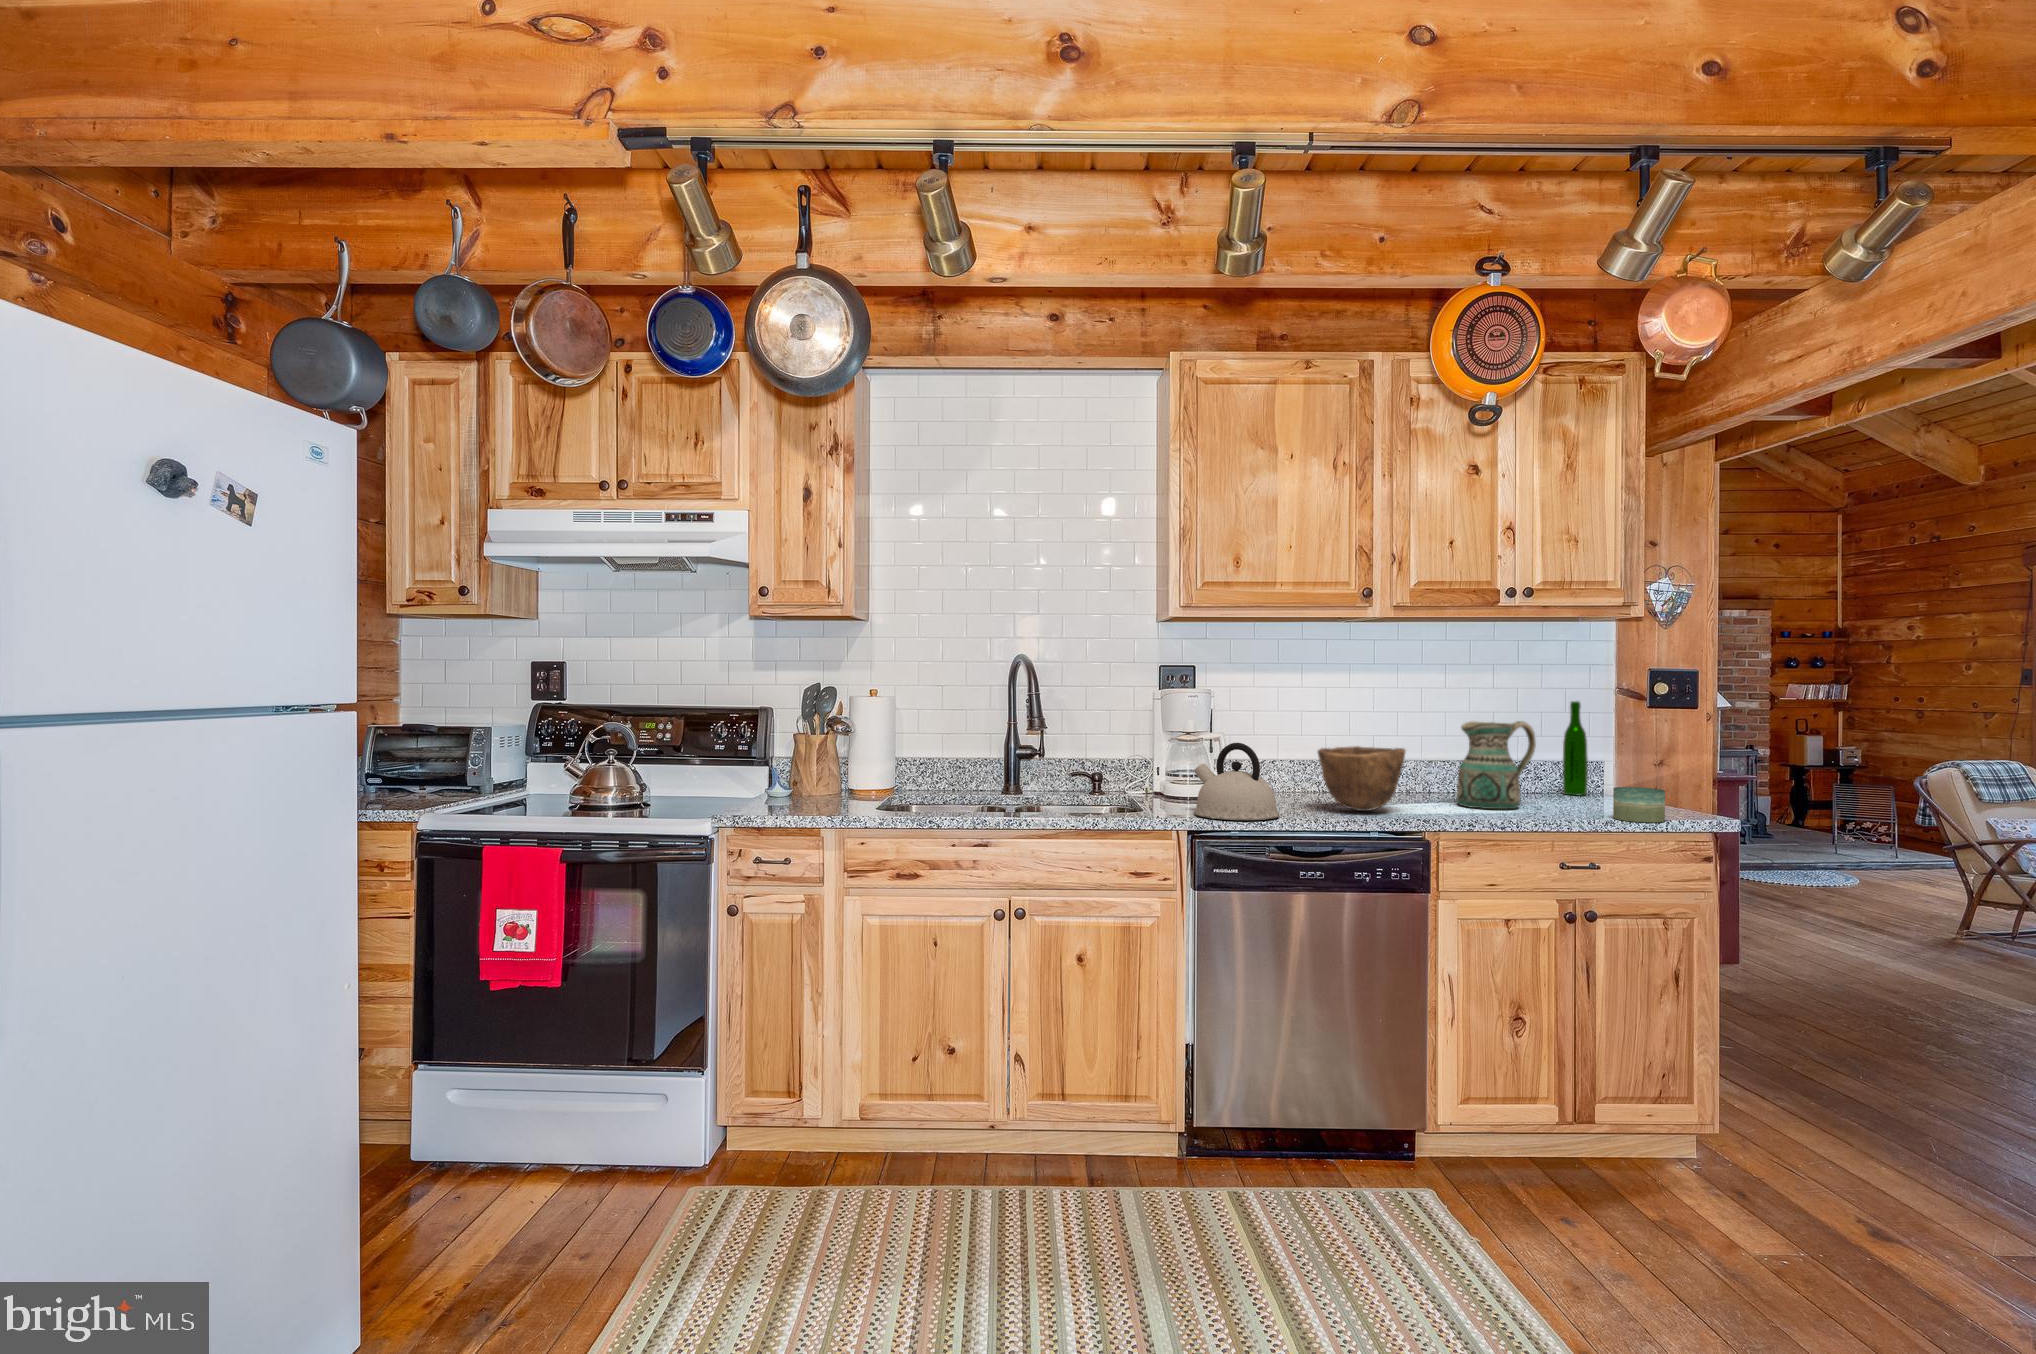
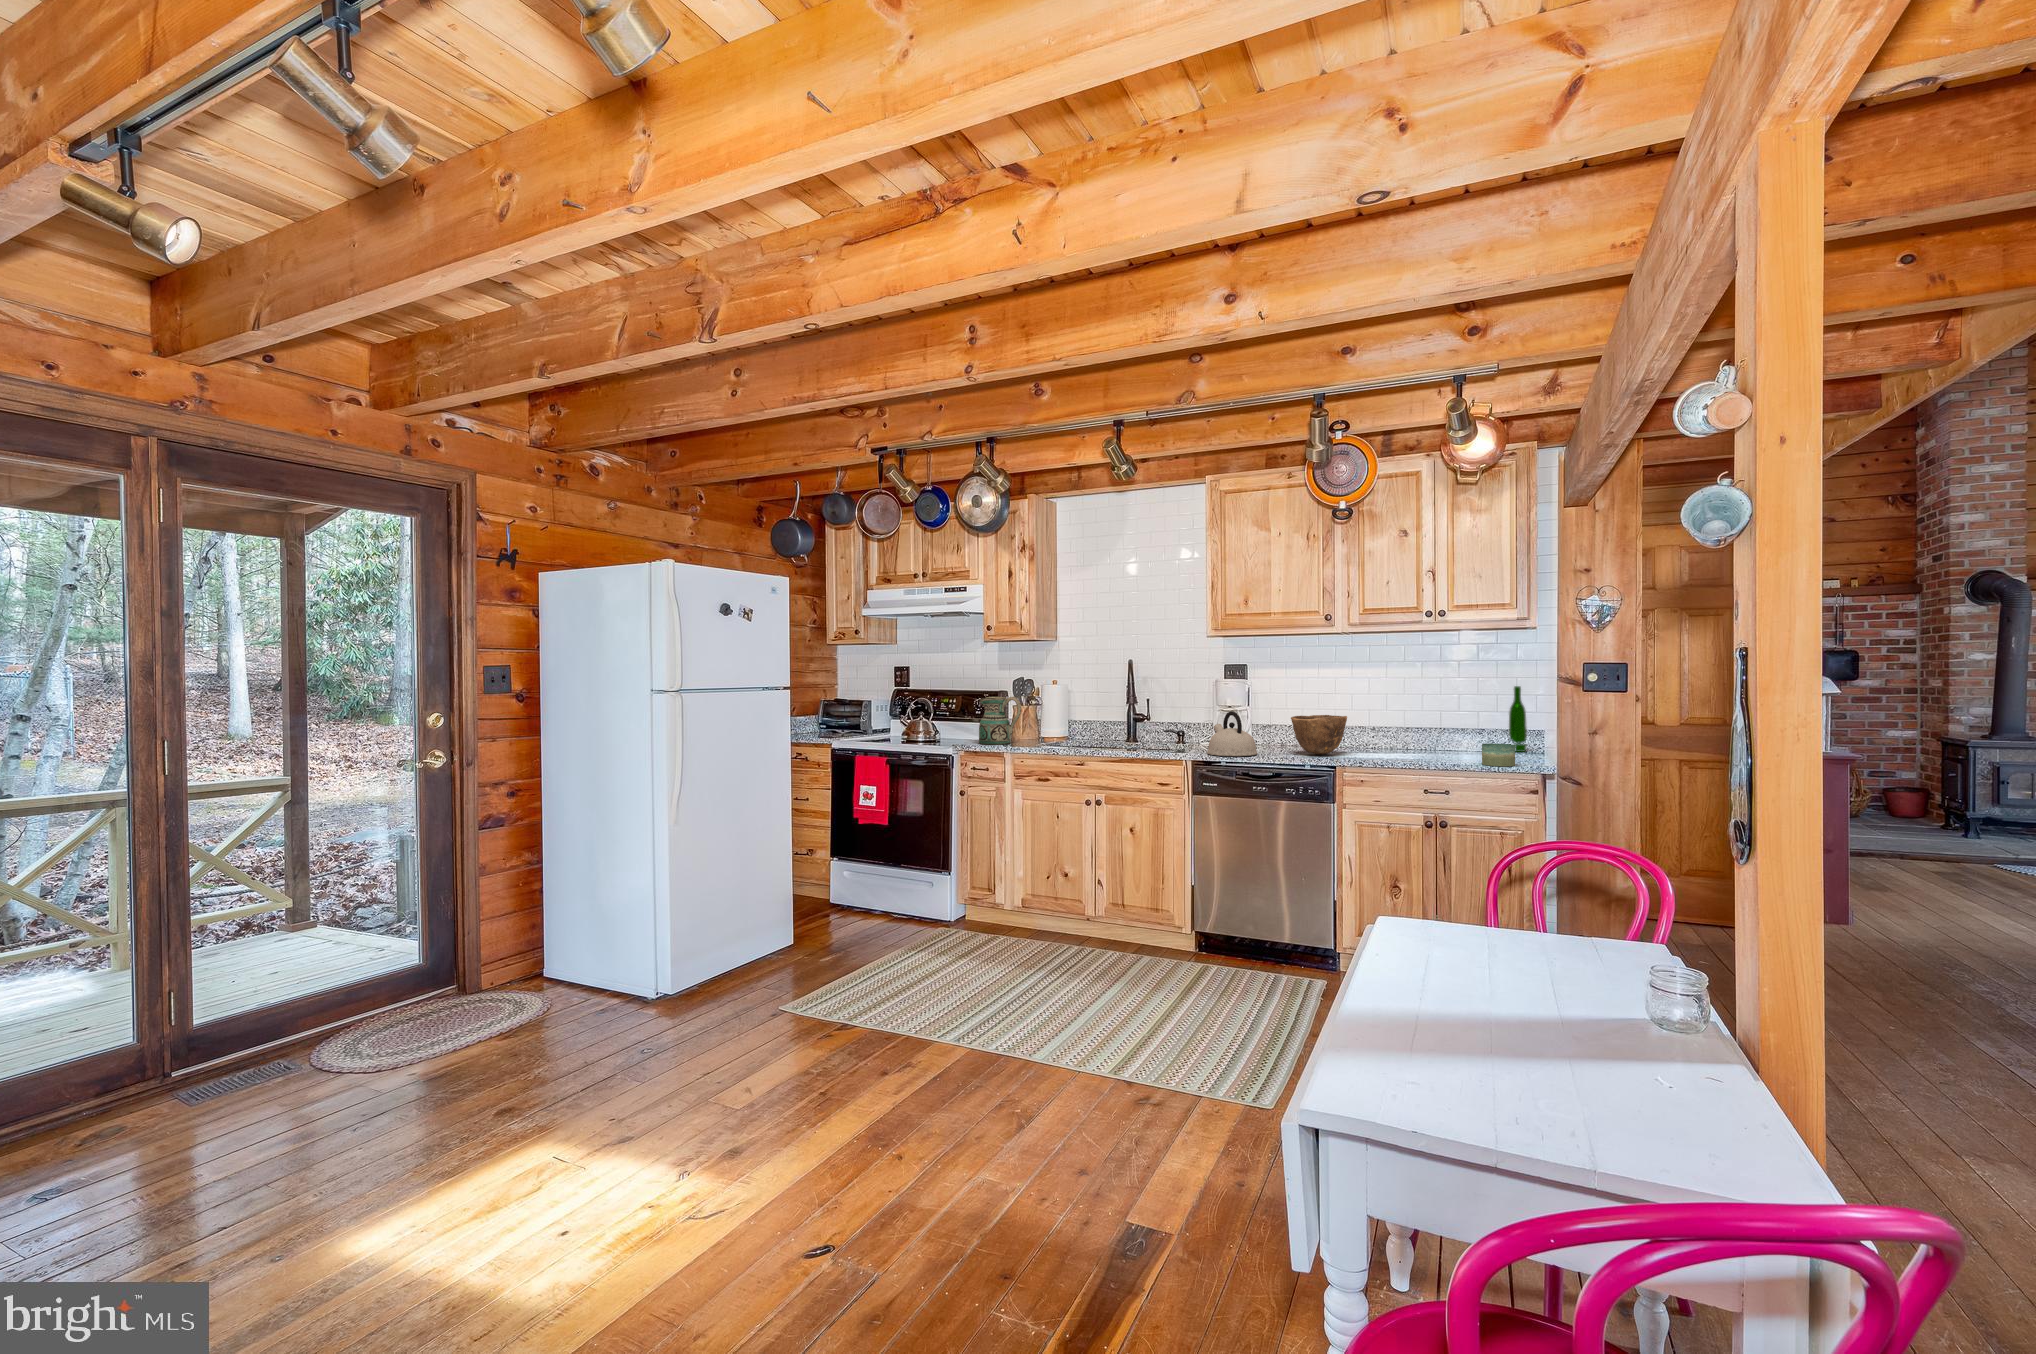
ceramic pitcher: present [1457,721,1536,809] -> present [979,697,1021,745]

